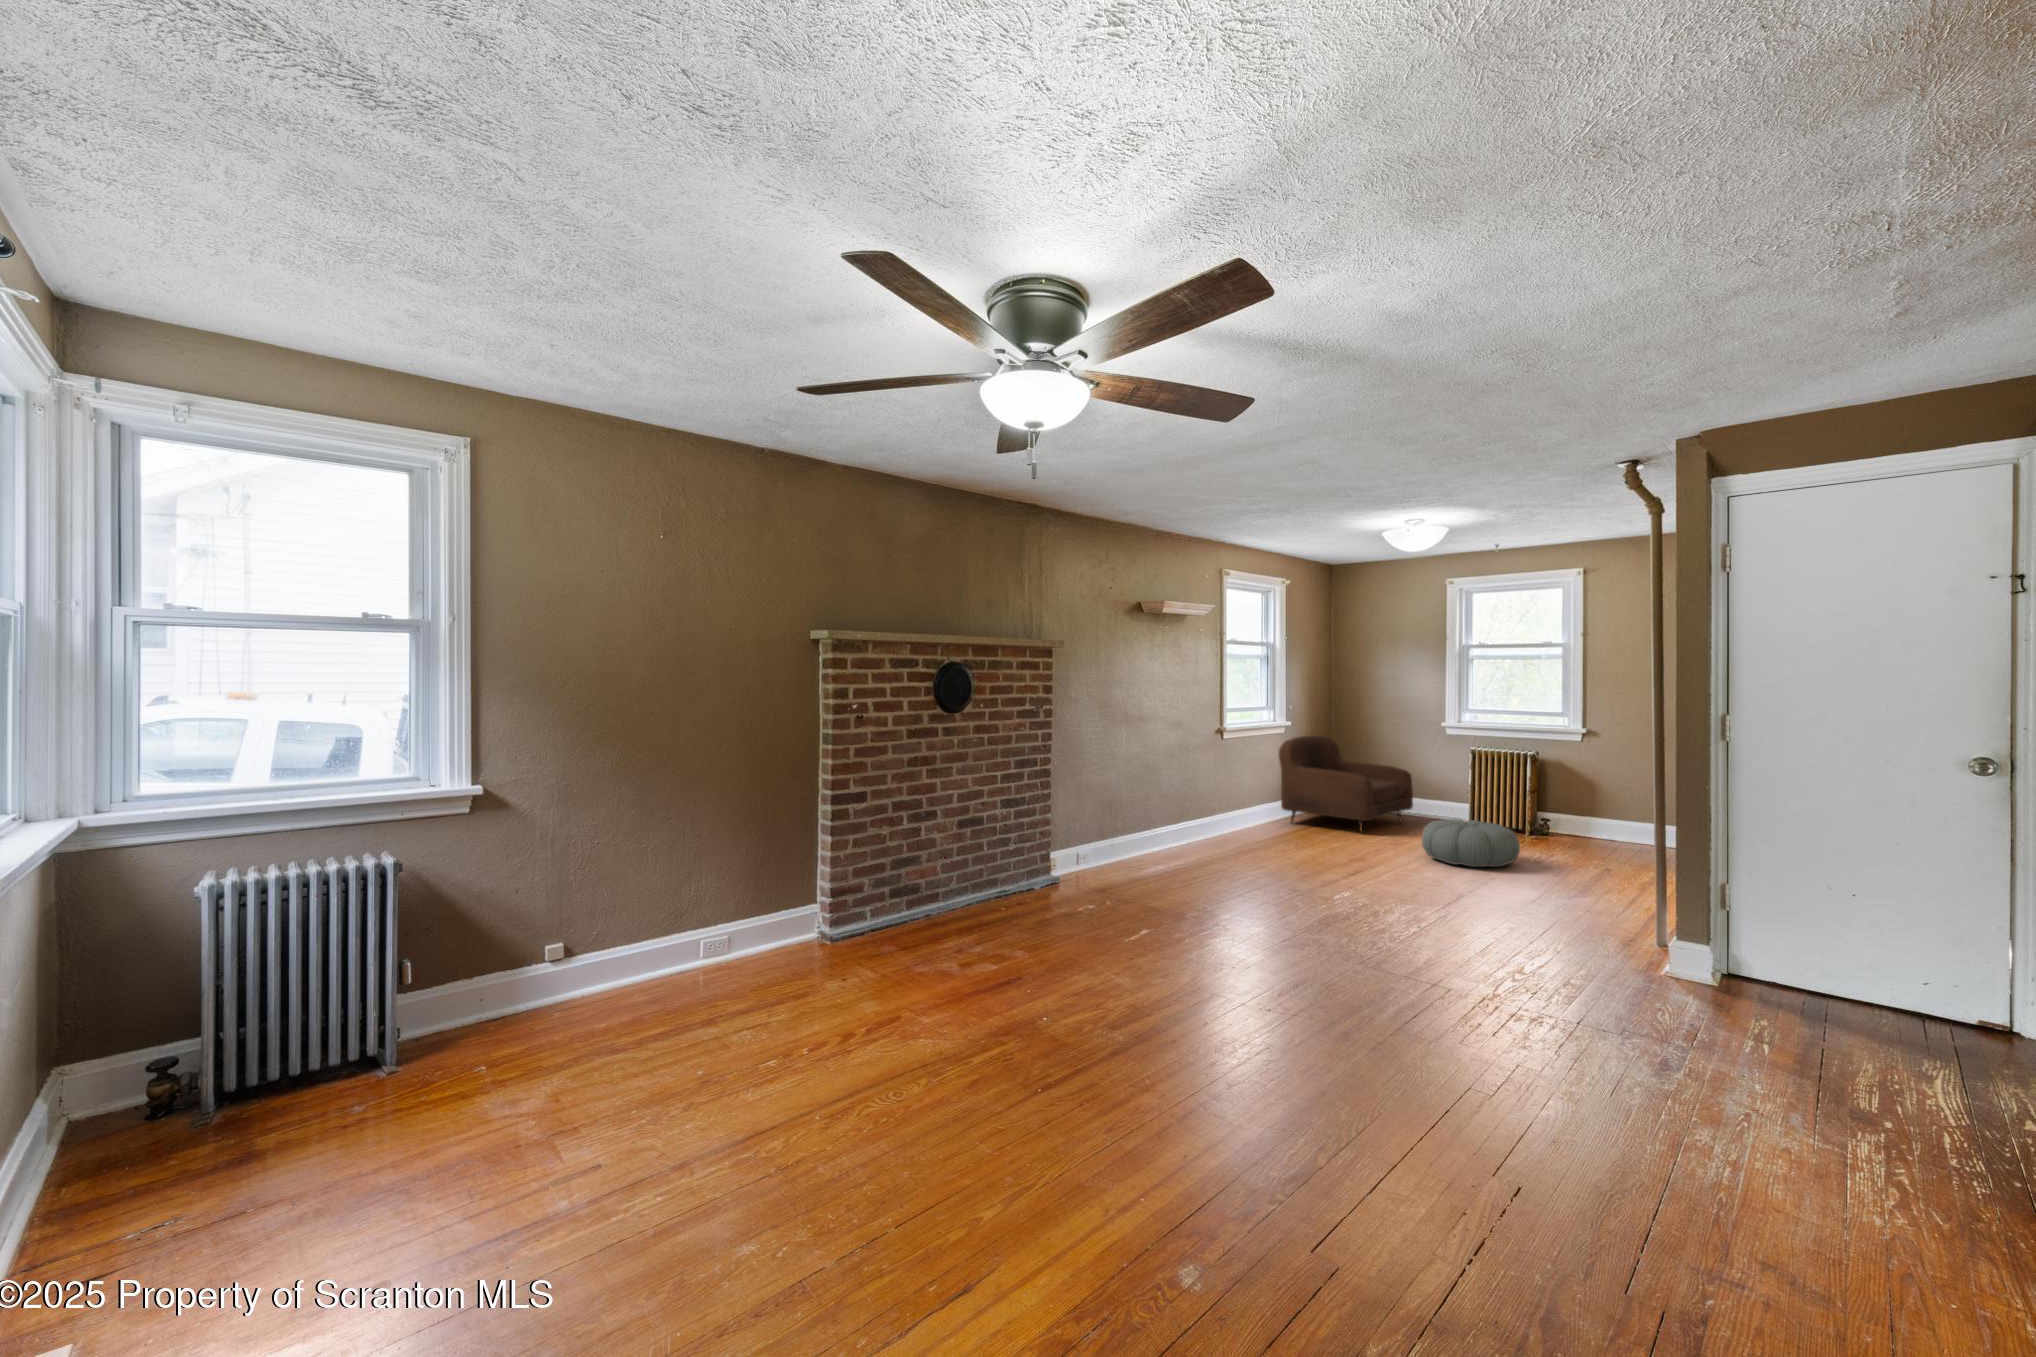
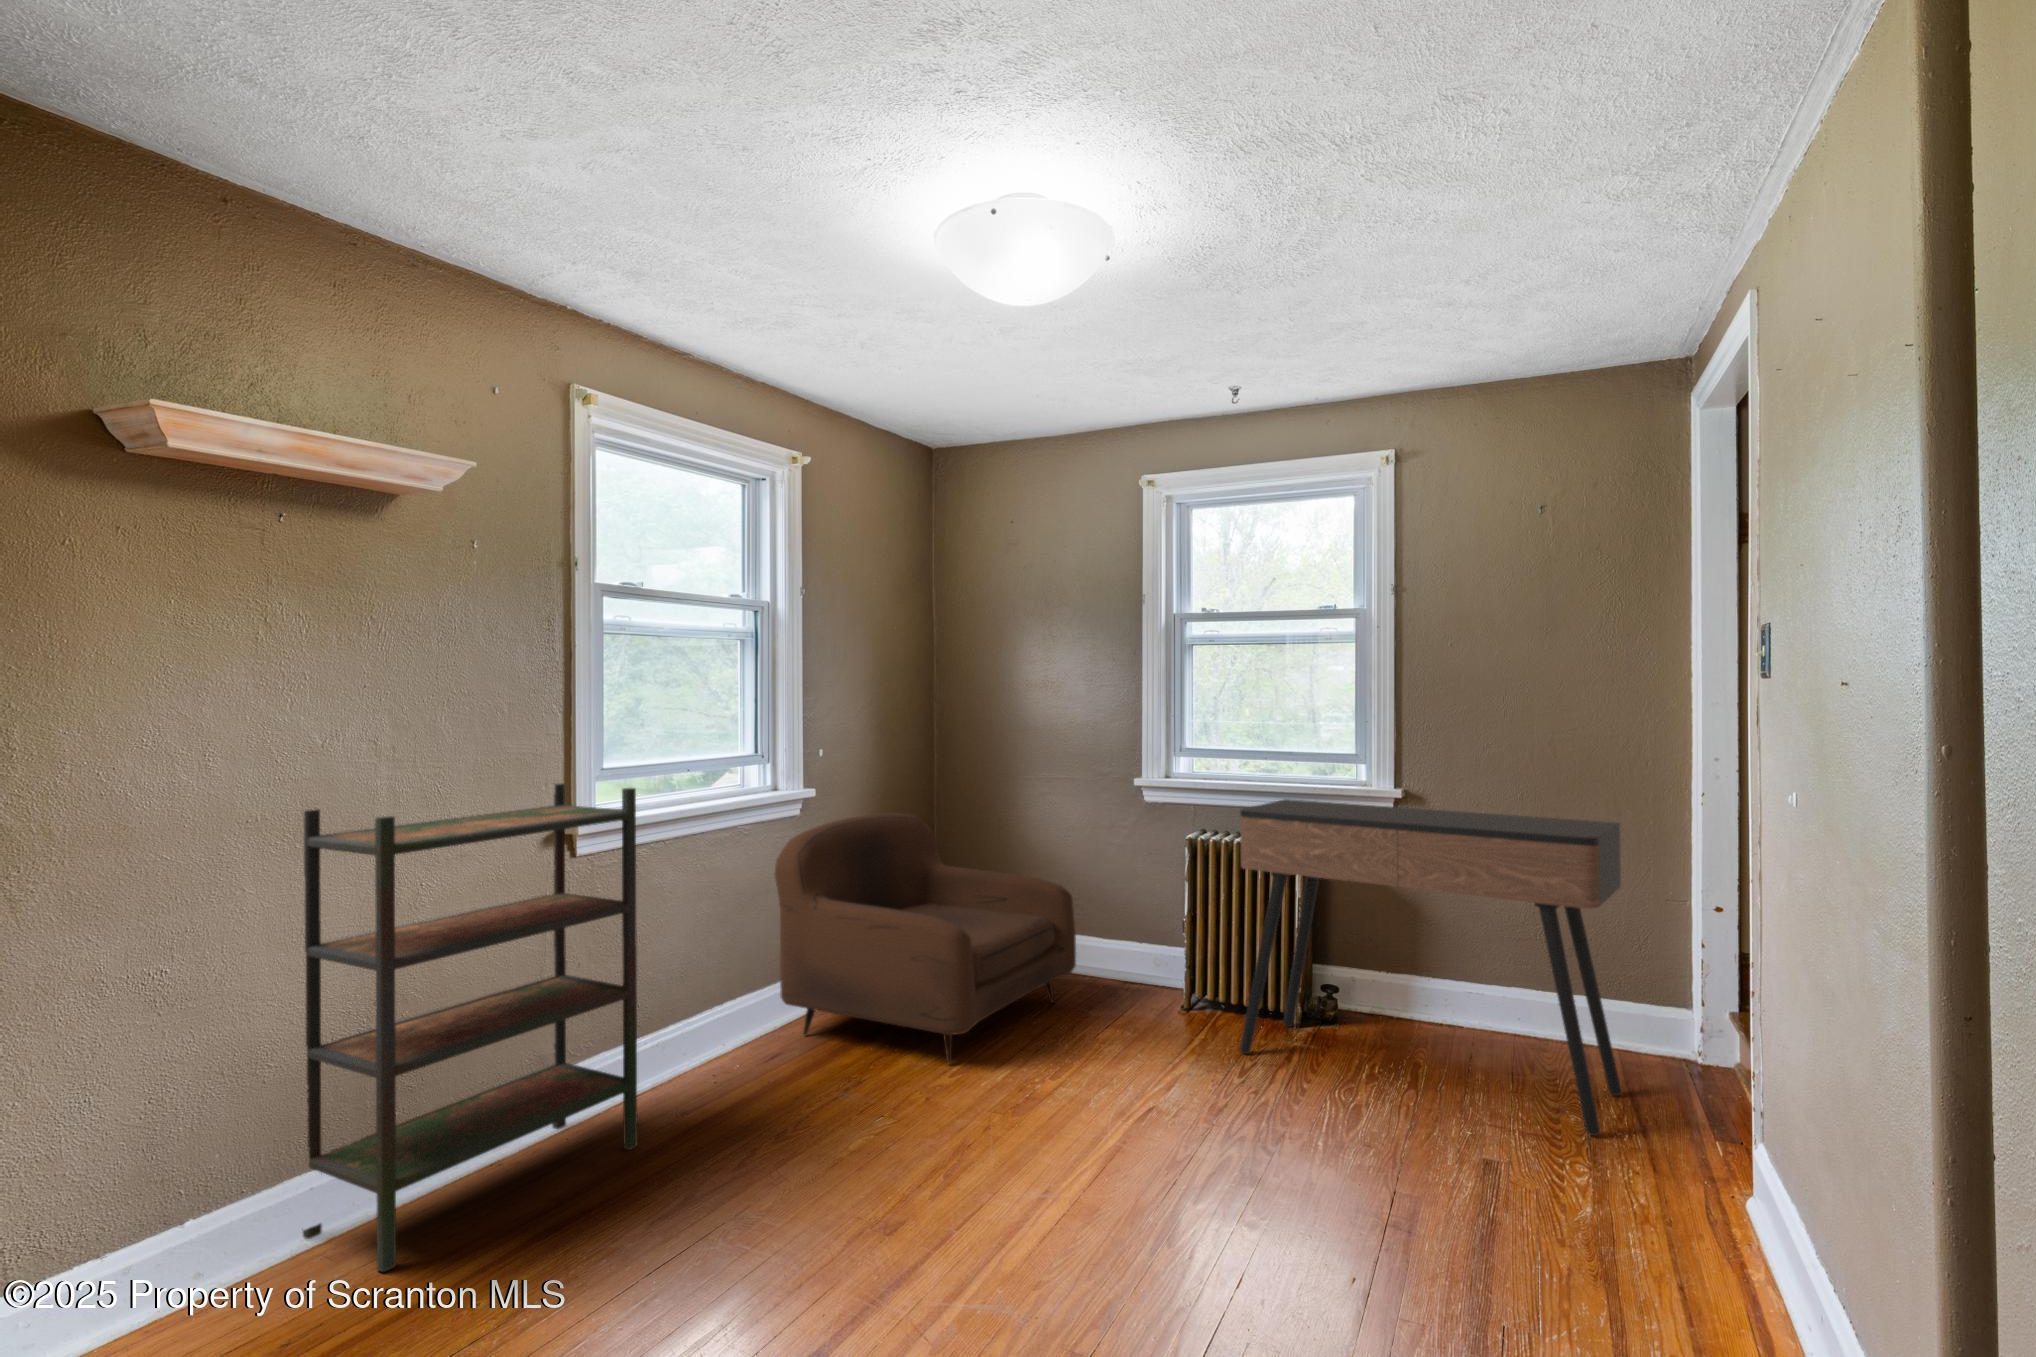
bookshelf: none [1163,712,1251,855] -> present [303,784,637,1272]
console table: none [1498,732,1690,867] -> present [1240,799,1622,1136]
pouf: present [1422,819,1520,867] -> none [1060,1050,1294,1217]

